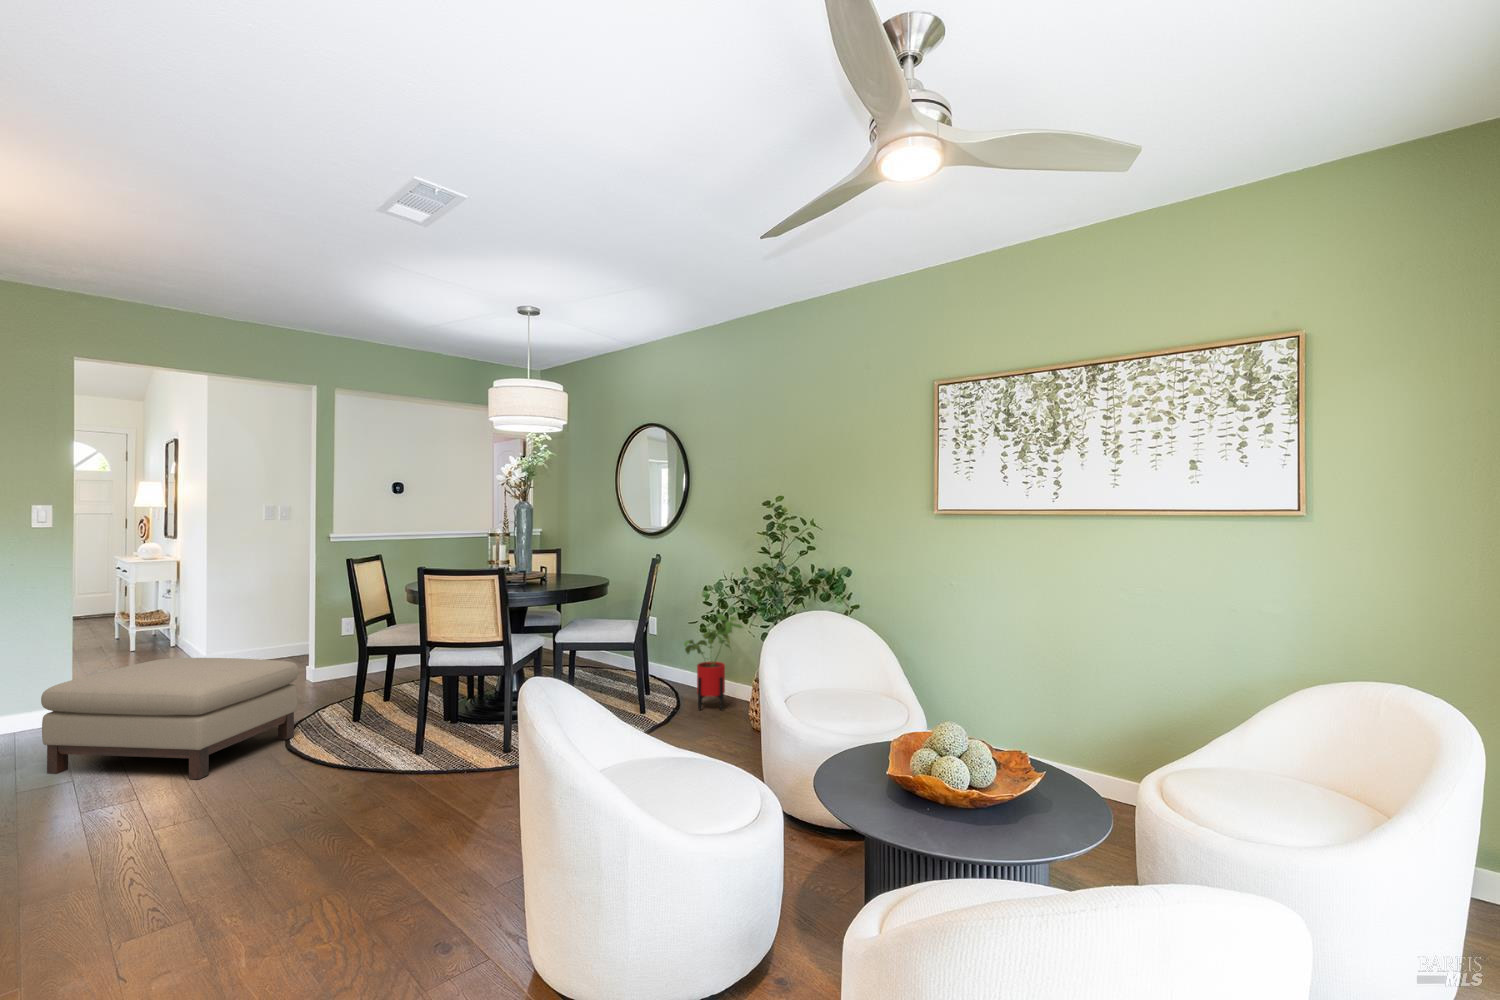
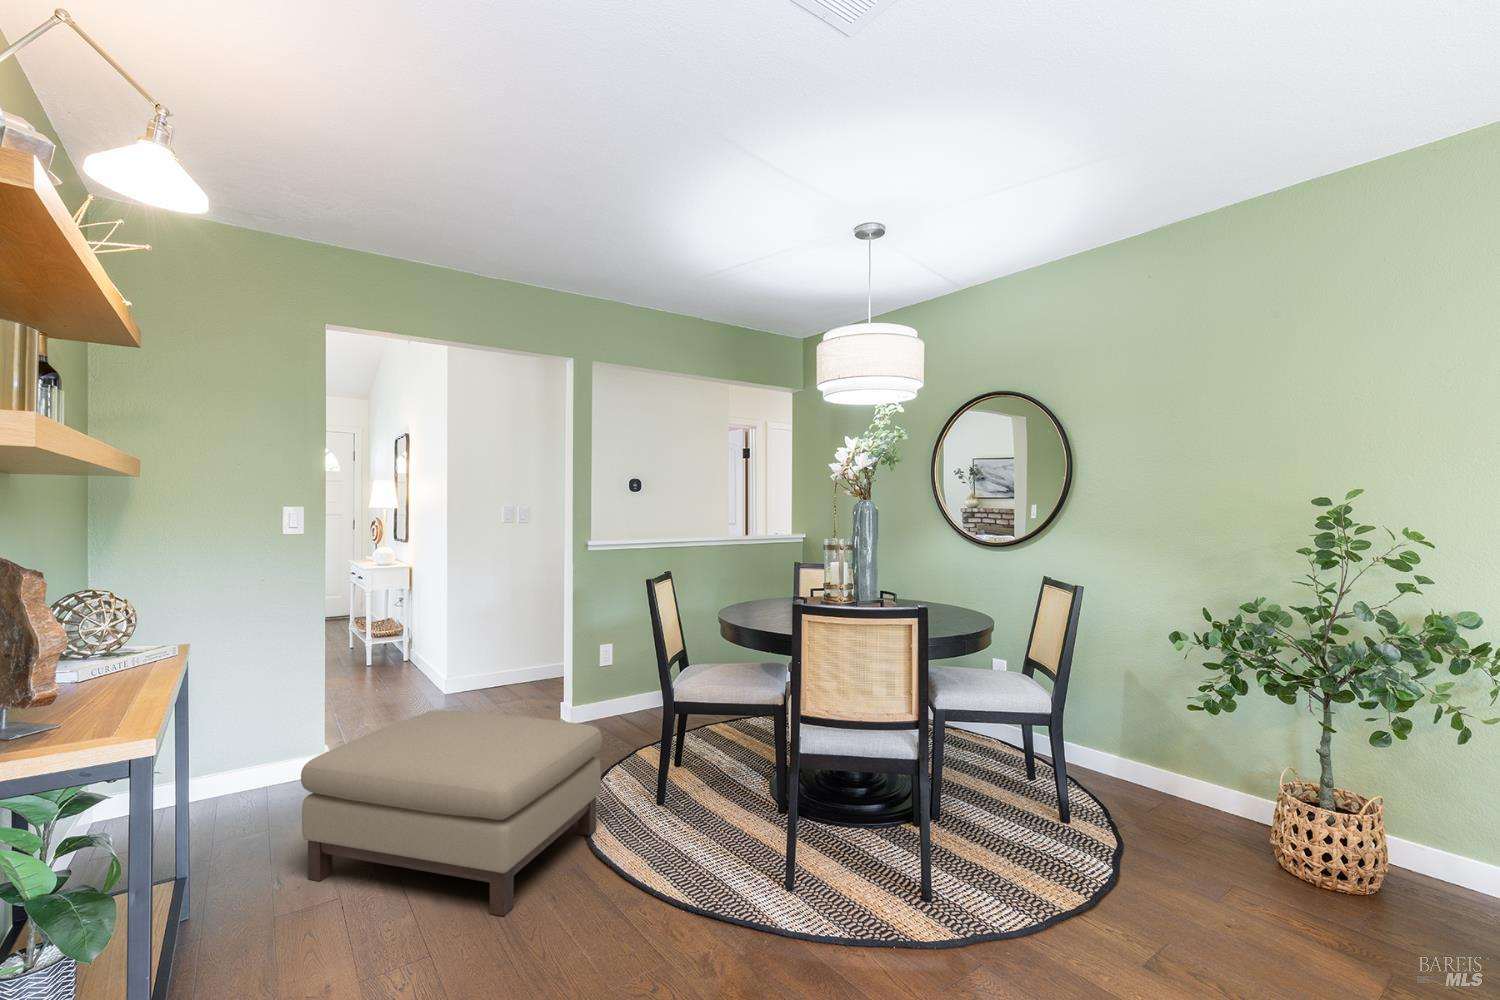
house plant: present [684,614,743,710] -> none [1122,676,1229,825]

